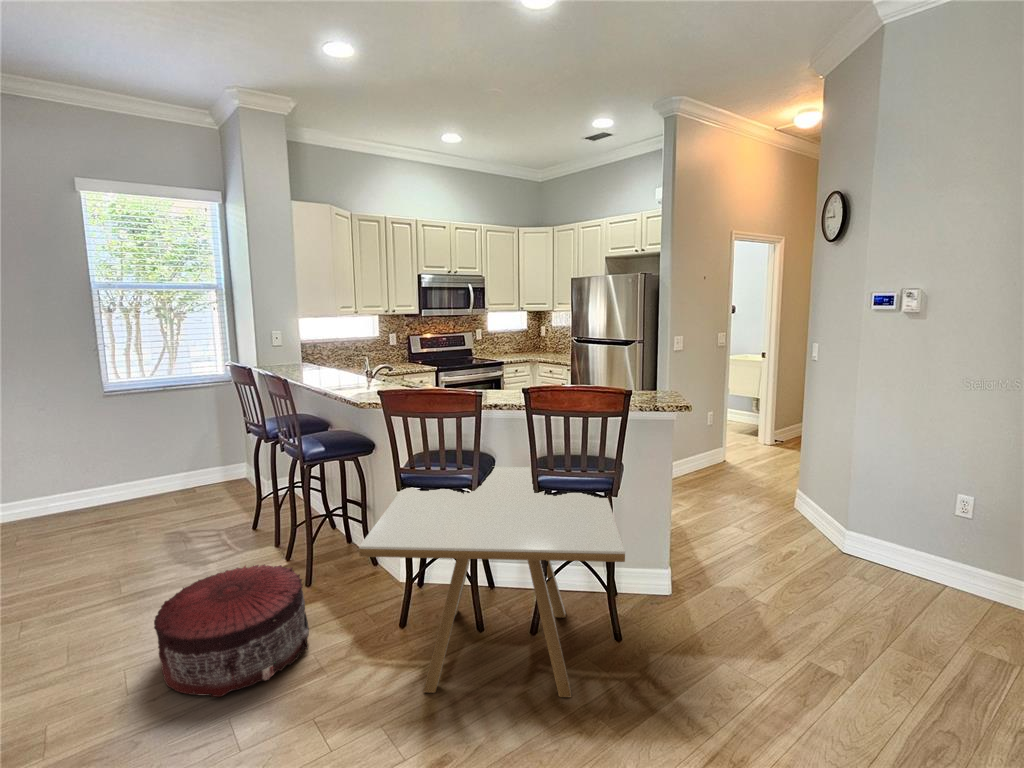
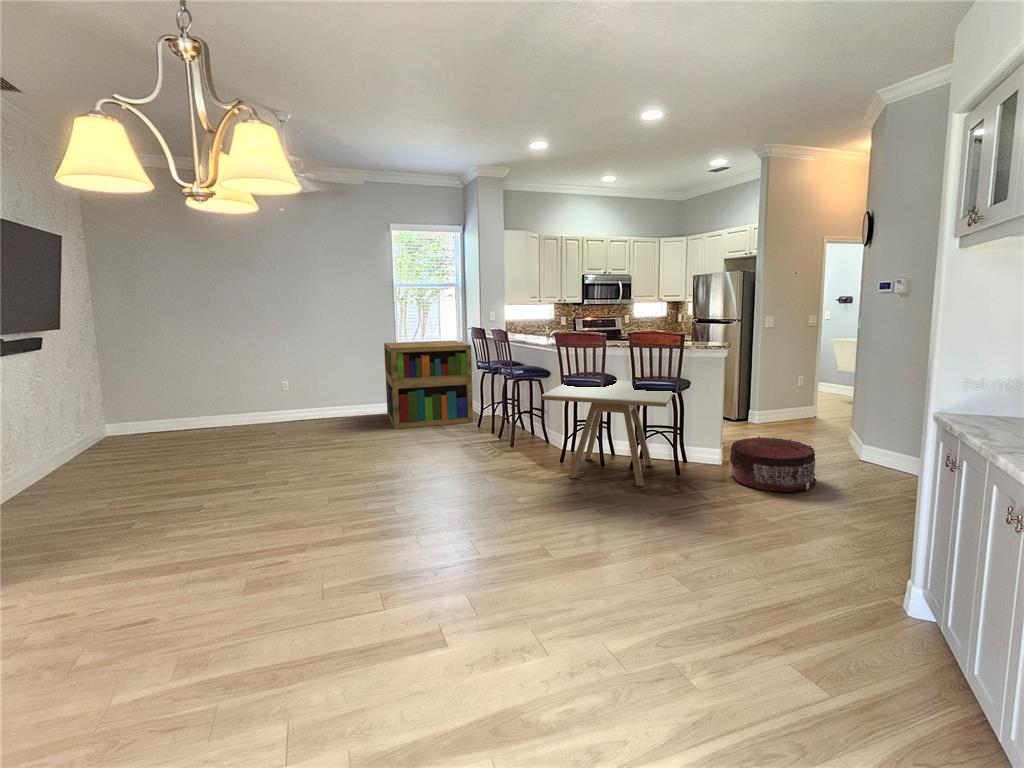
bookshelf: none [55,379,244,562] -> present [384,341,473,429]
pouf: present [154,565,309,697] -> present [730,436,816,492]

